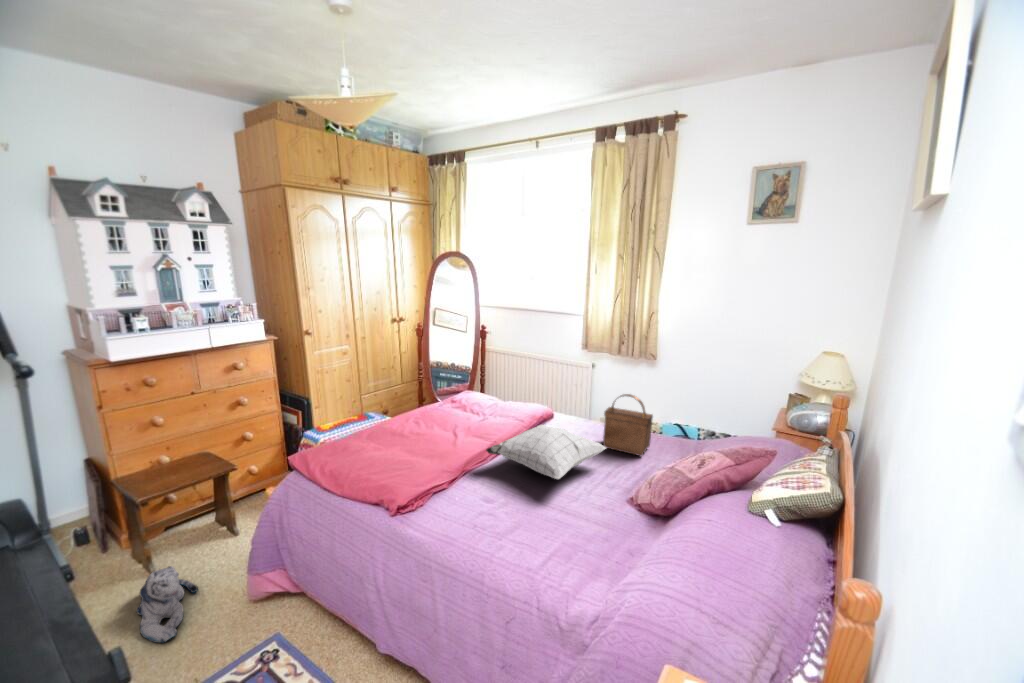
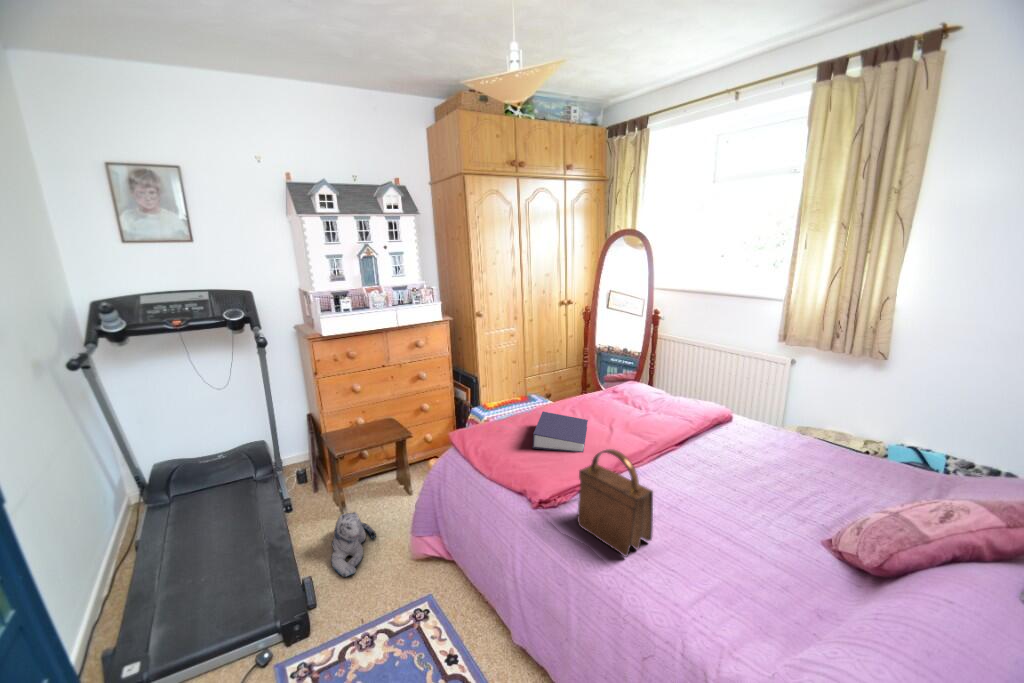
handbag: present [603,394,653,456] -> present [577,449,653,556]
pillow: present [486,425,606,479] -> none [643,430,808,503]
book: none [383,426,434,461] -> present [533,412,588,452]

